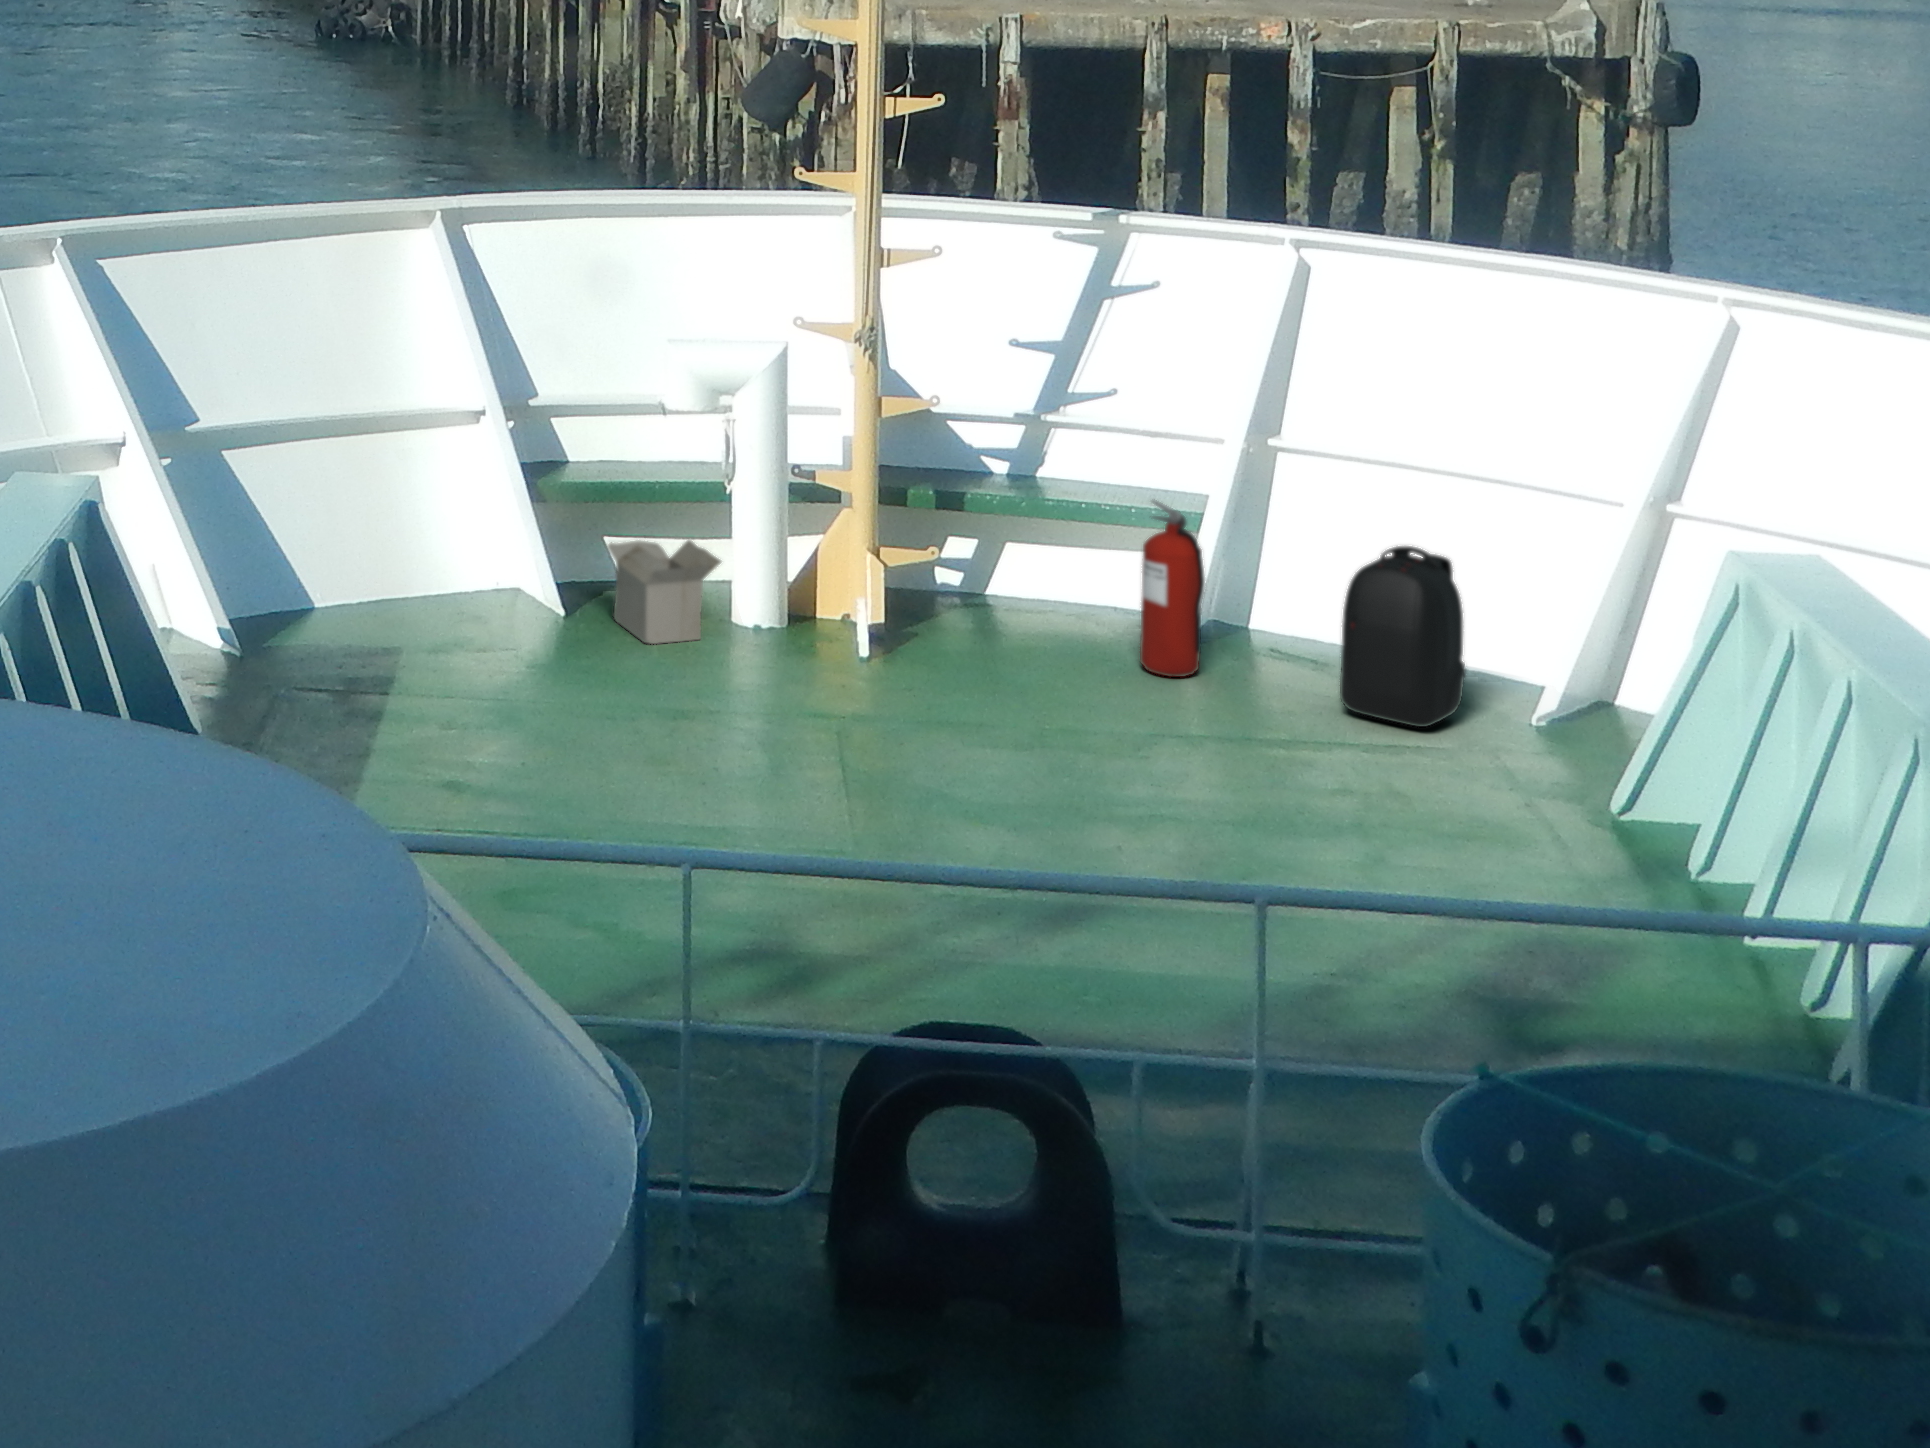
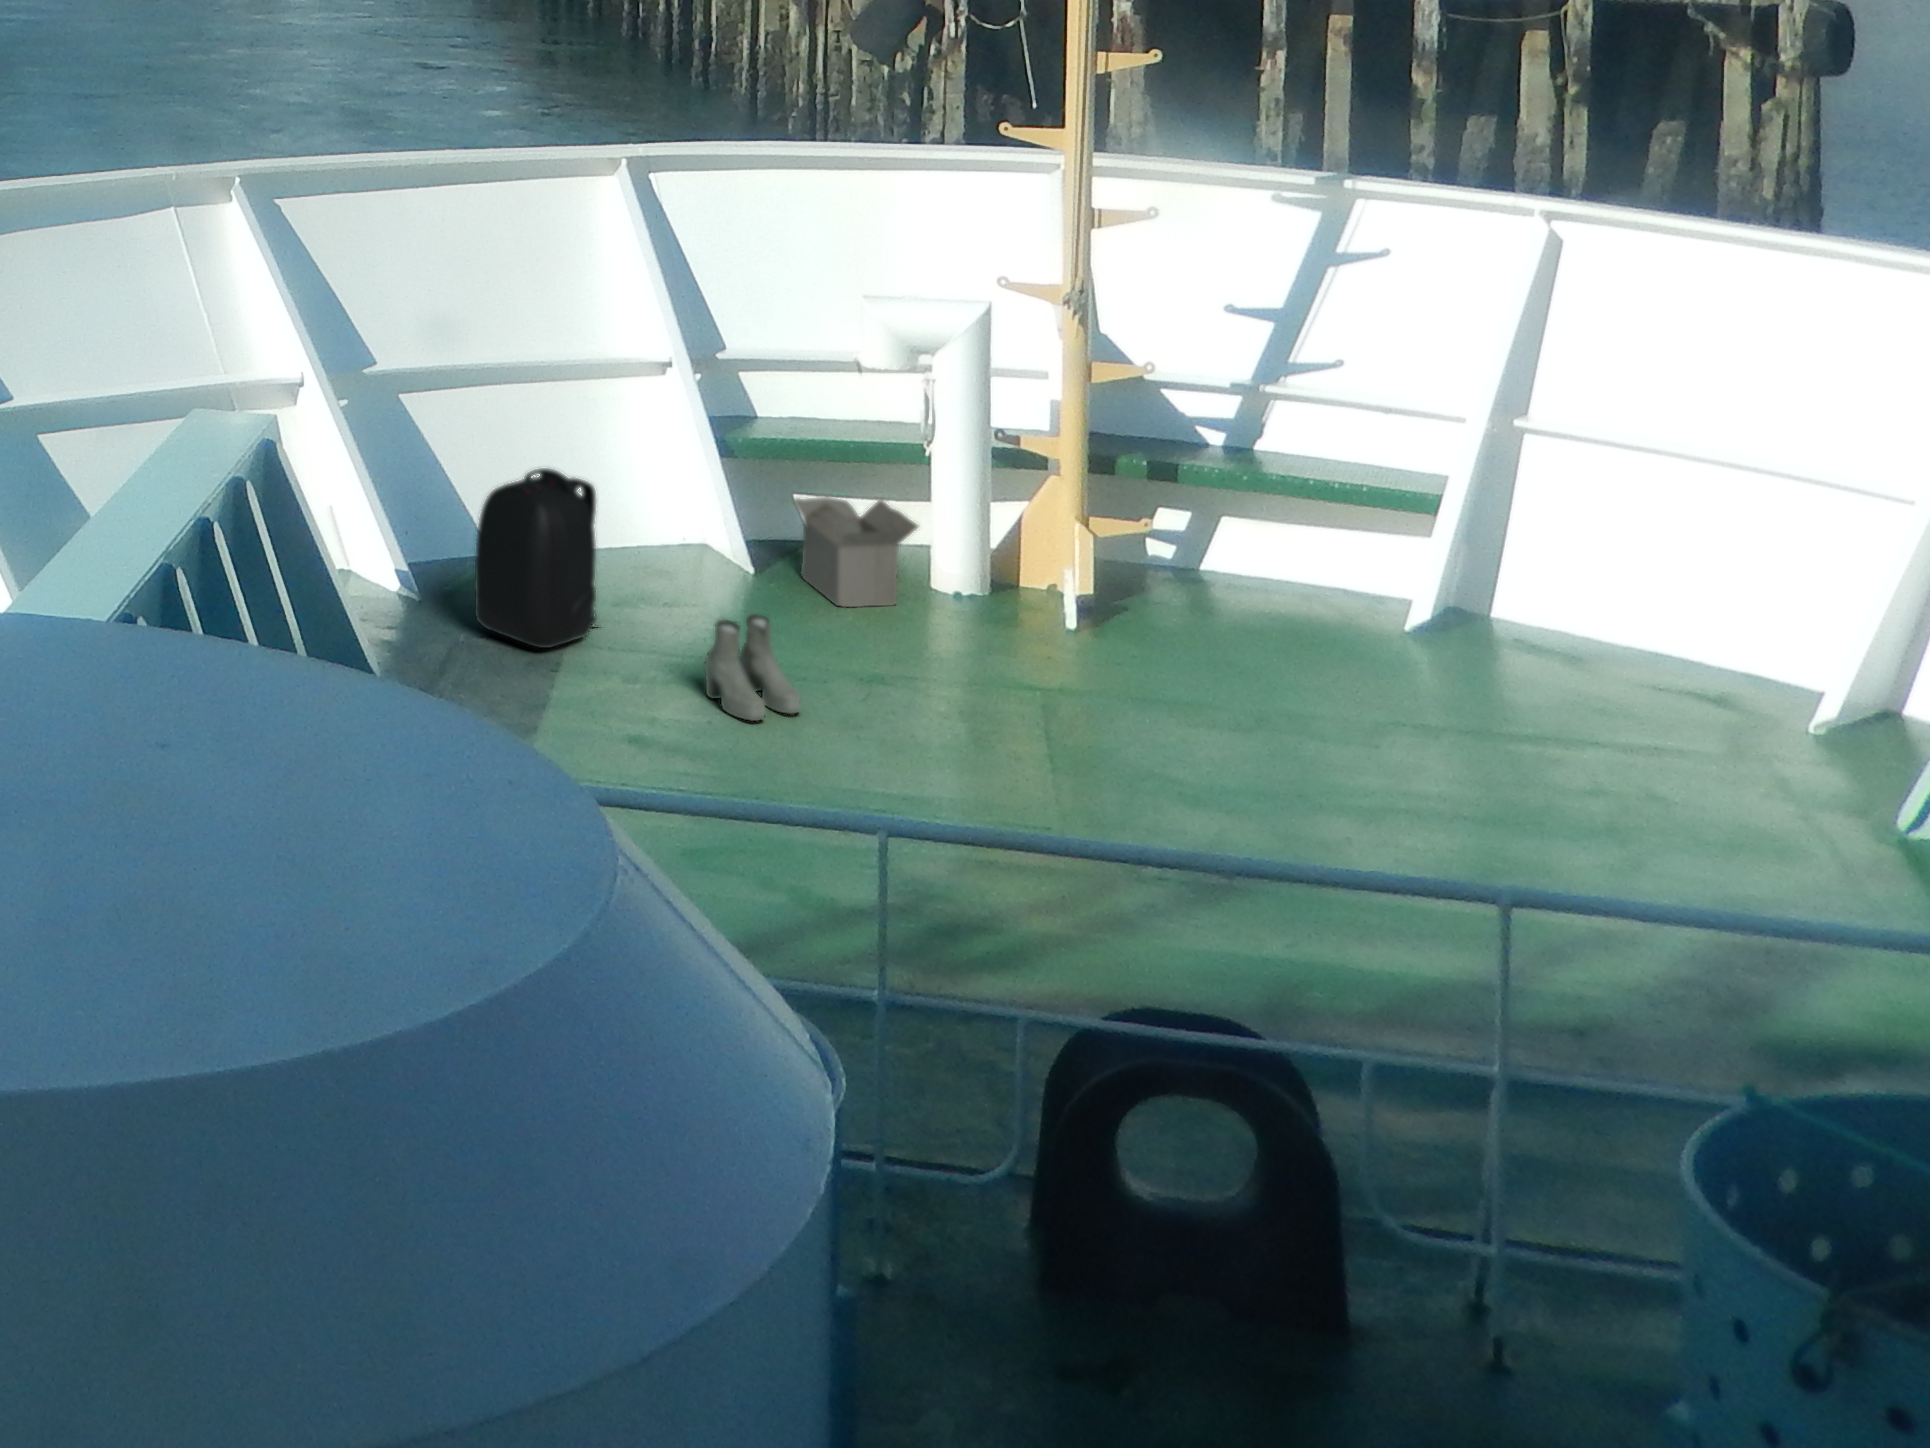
fire extinguisher: present [1140,500,1205,677] -> none [1394,490,1473,682]
backpack: present [1340,546,1466,727] -> present [475,468,597,648]
boots: none [514,647,602,747] -> present [705,614,801,721]

